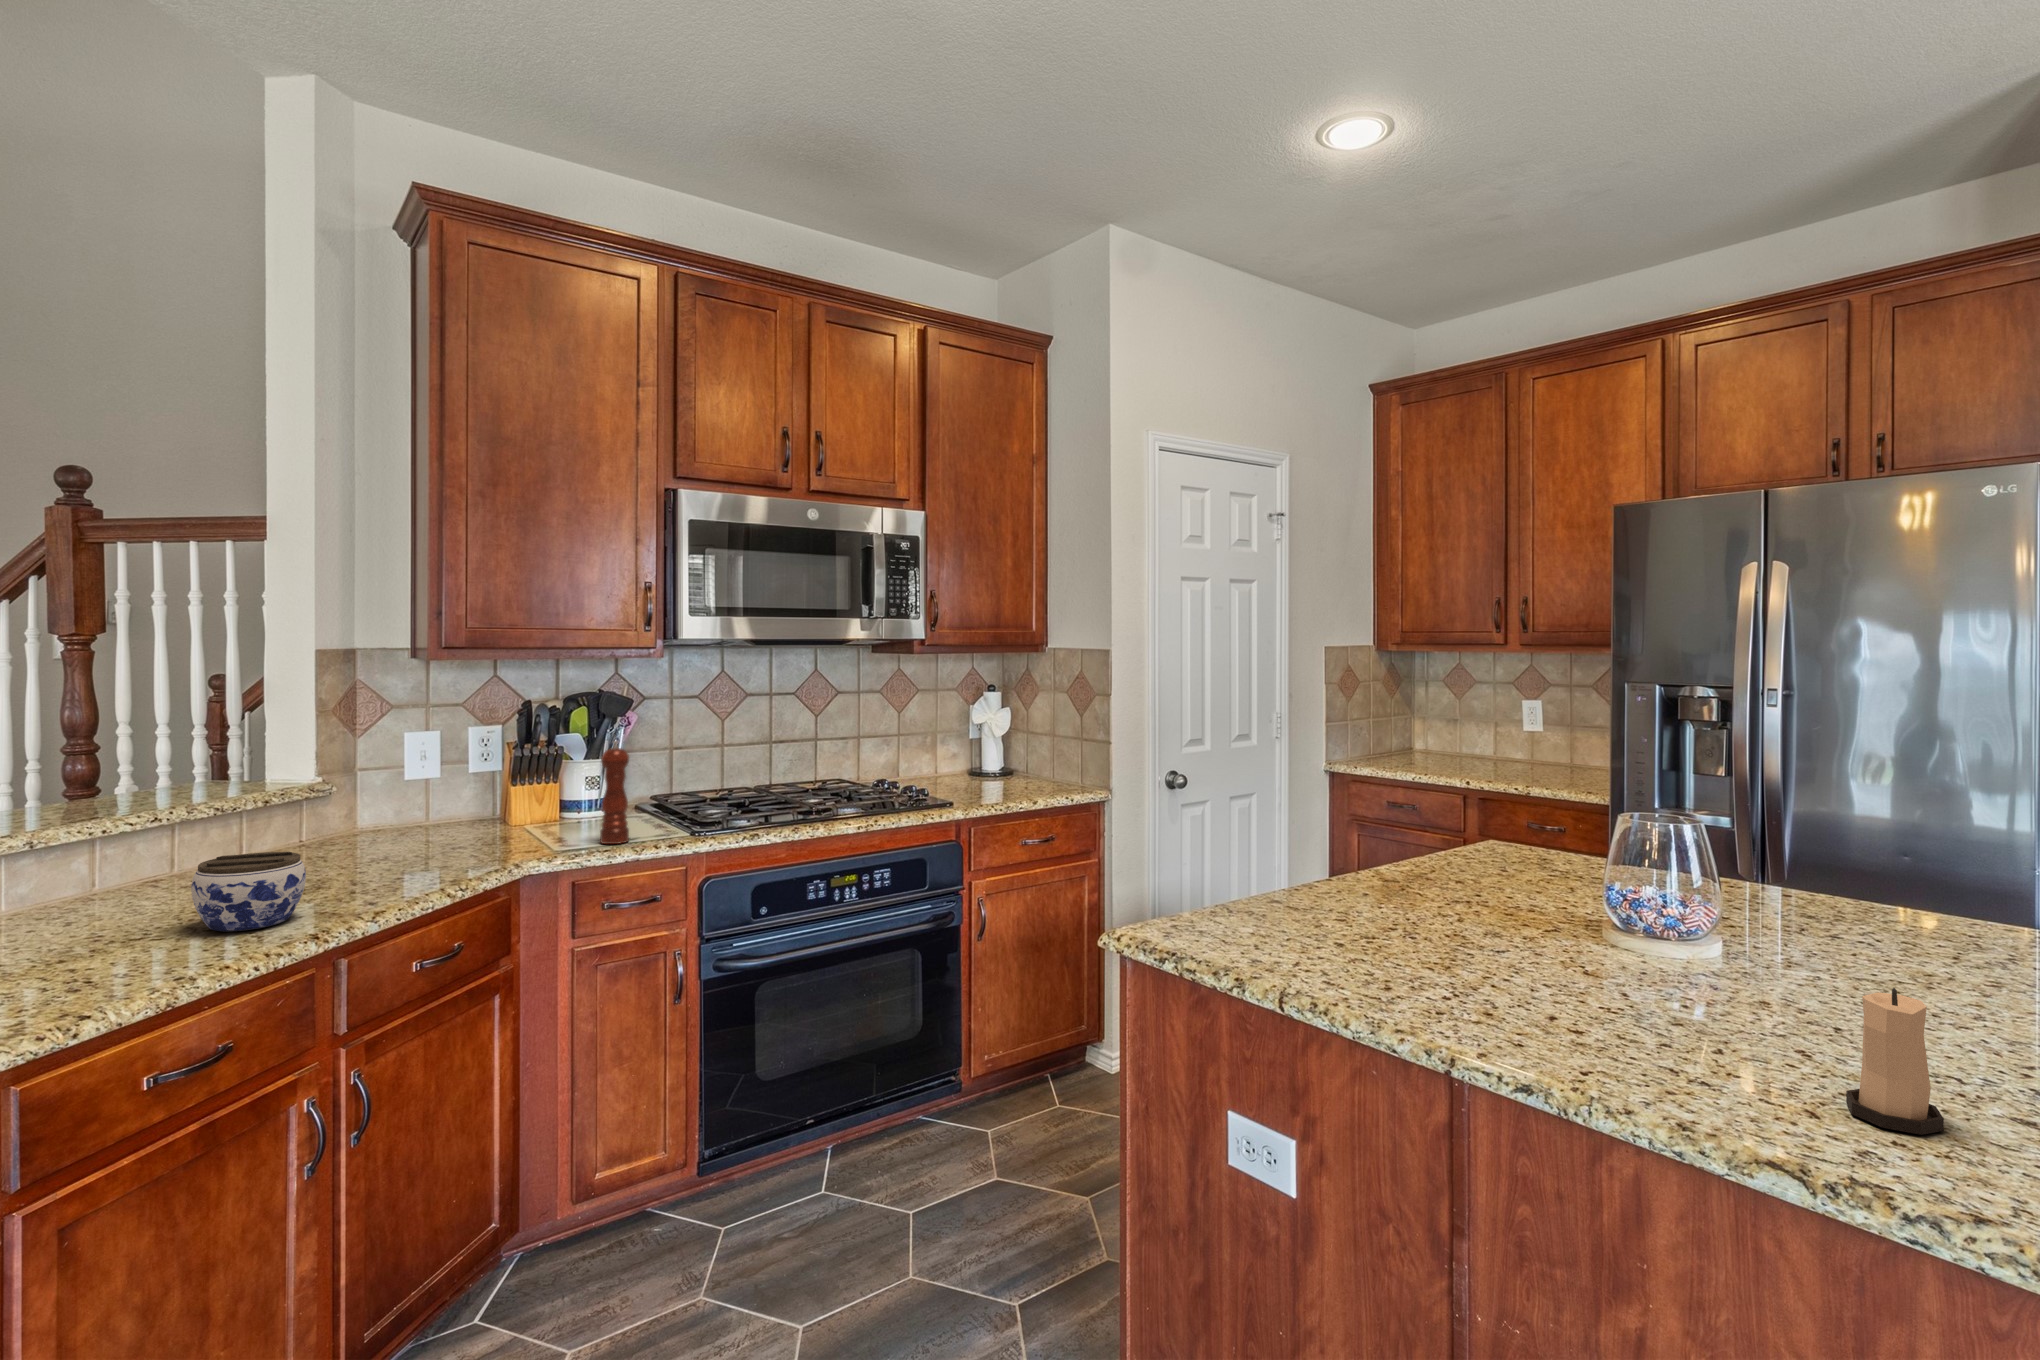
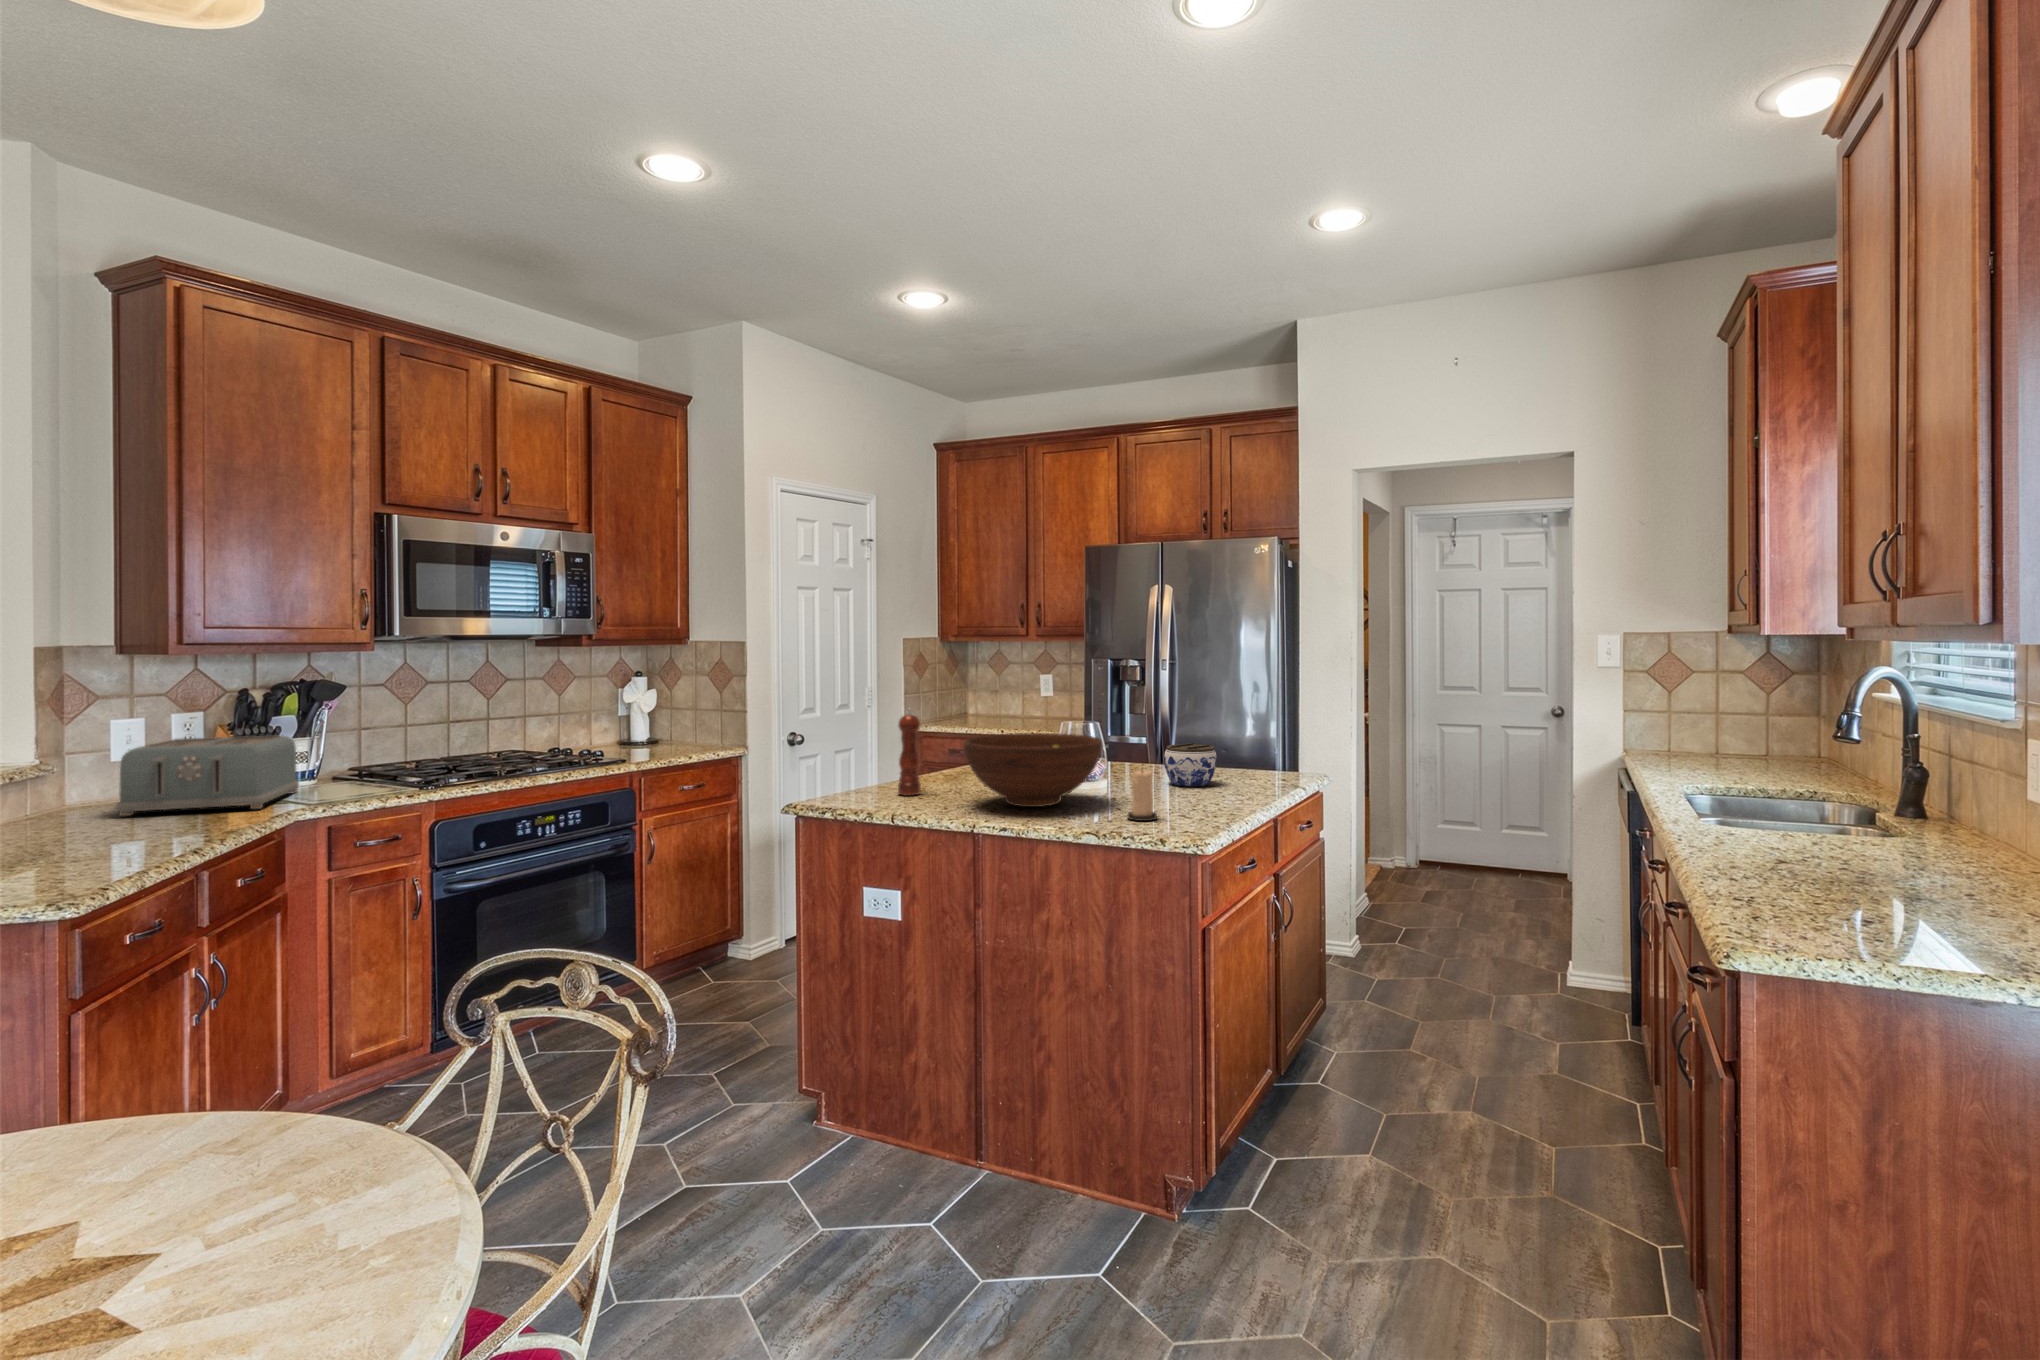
pepper mill: present [600,741,629,844] -> present [898,709,921,795]
toaster: none [368,757,580,853] -> present [116,735,299,816]
fruit bowl: none [1422,842,1746,1021] -> present [964,733,1102,807]
jar: present [191,852,306,931] -> present [1164,743,1217,786]

